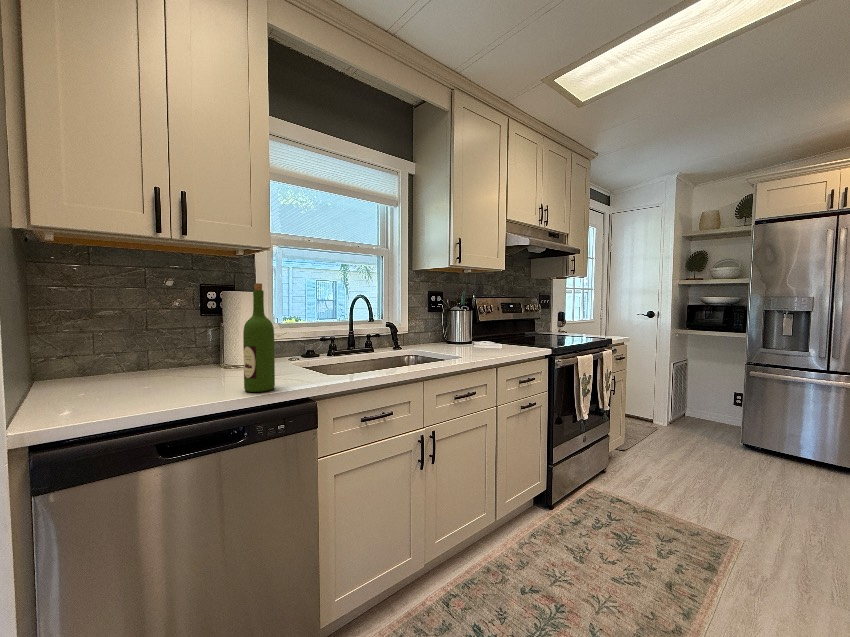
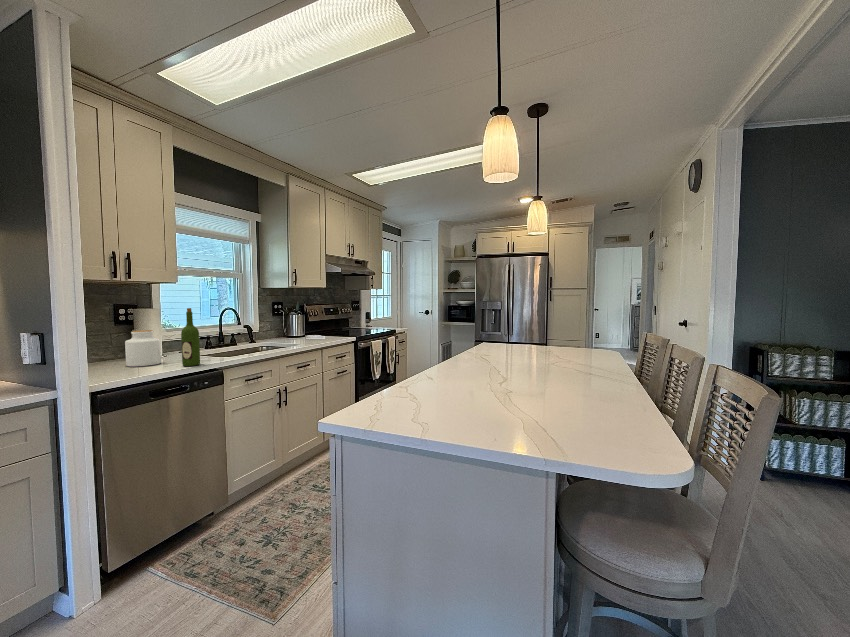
jar: none [181,322,235,383] -> present [125,330,161,367]

